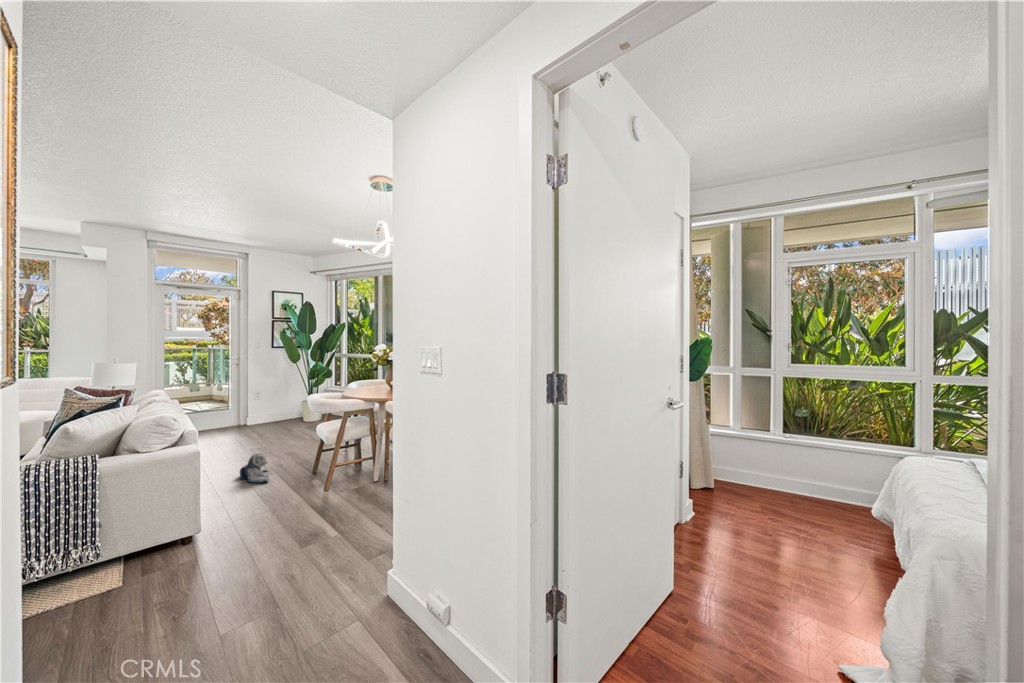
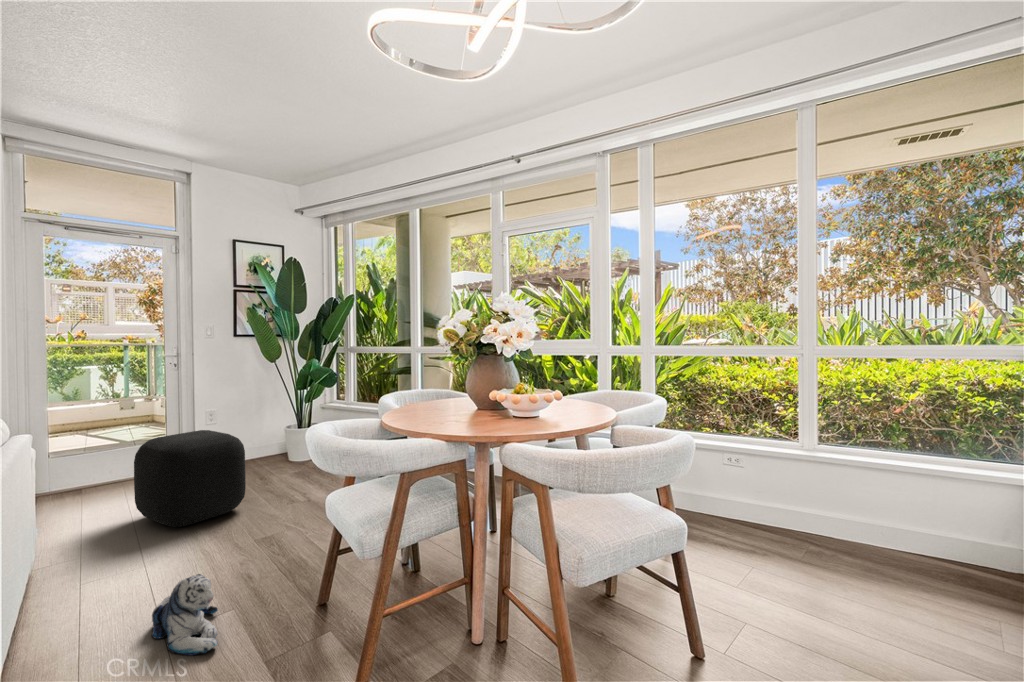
ottoman: none [220,399,279,448] -> present [134,430,246,527]

